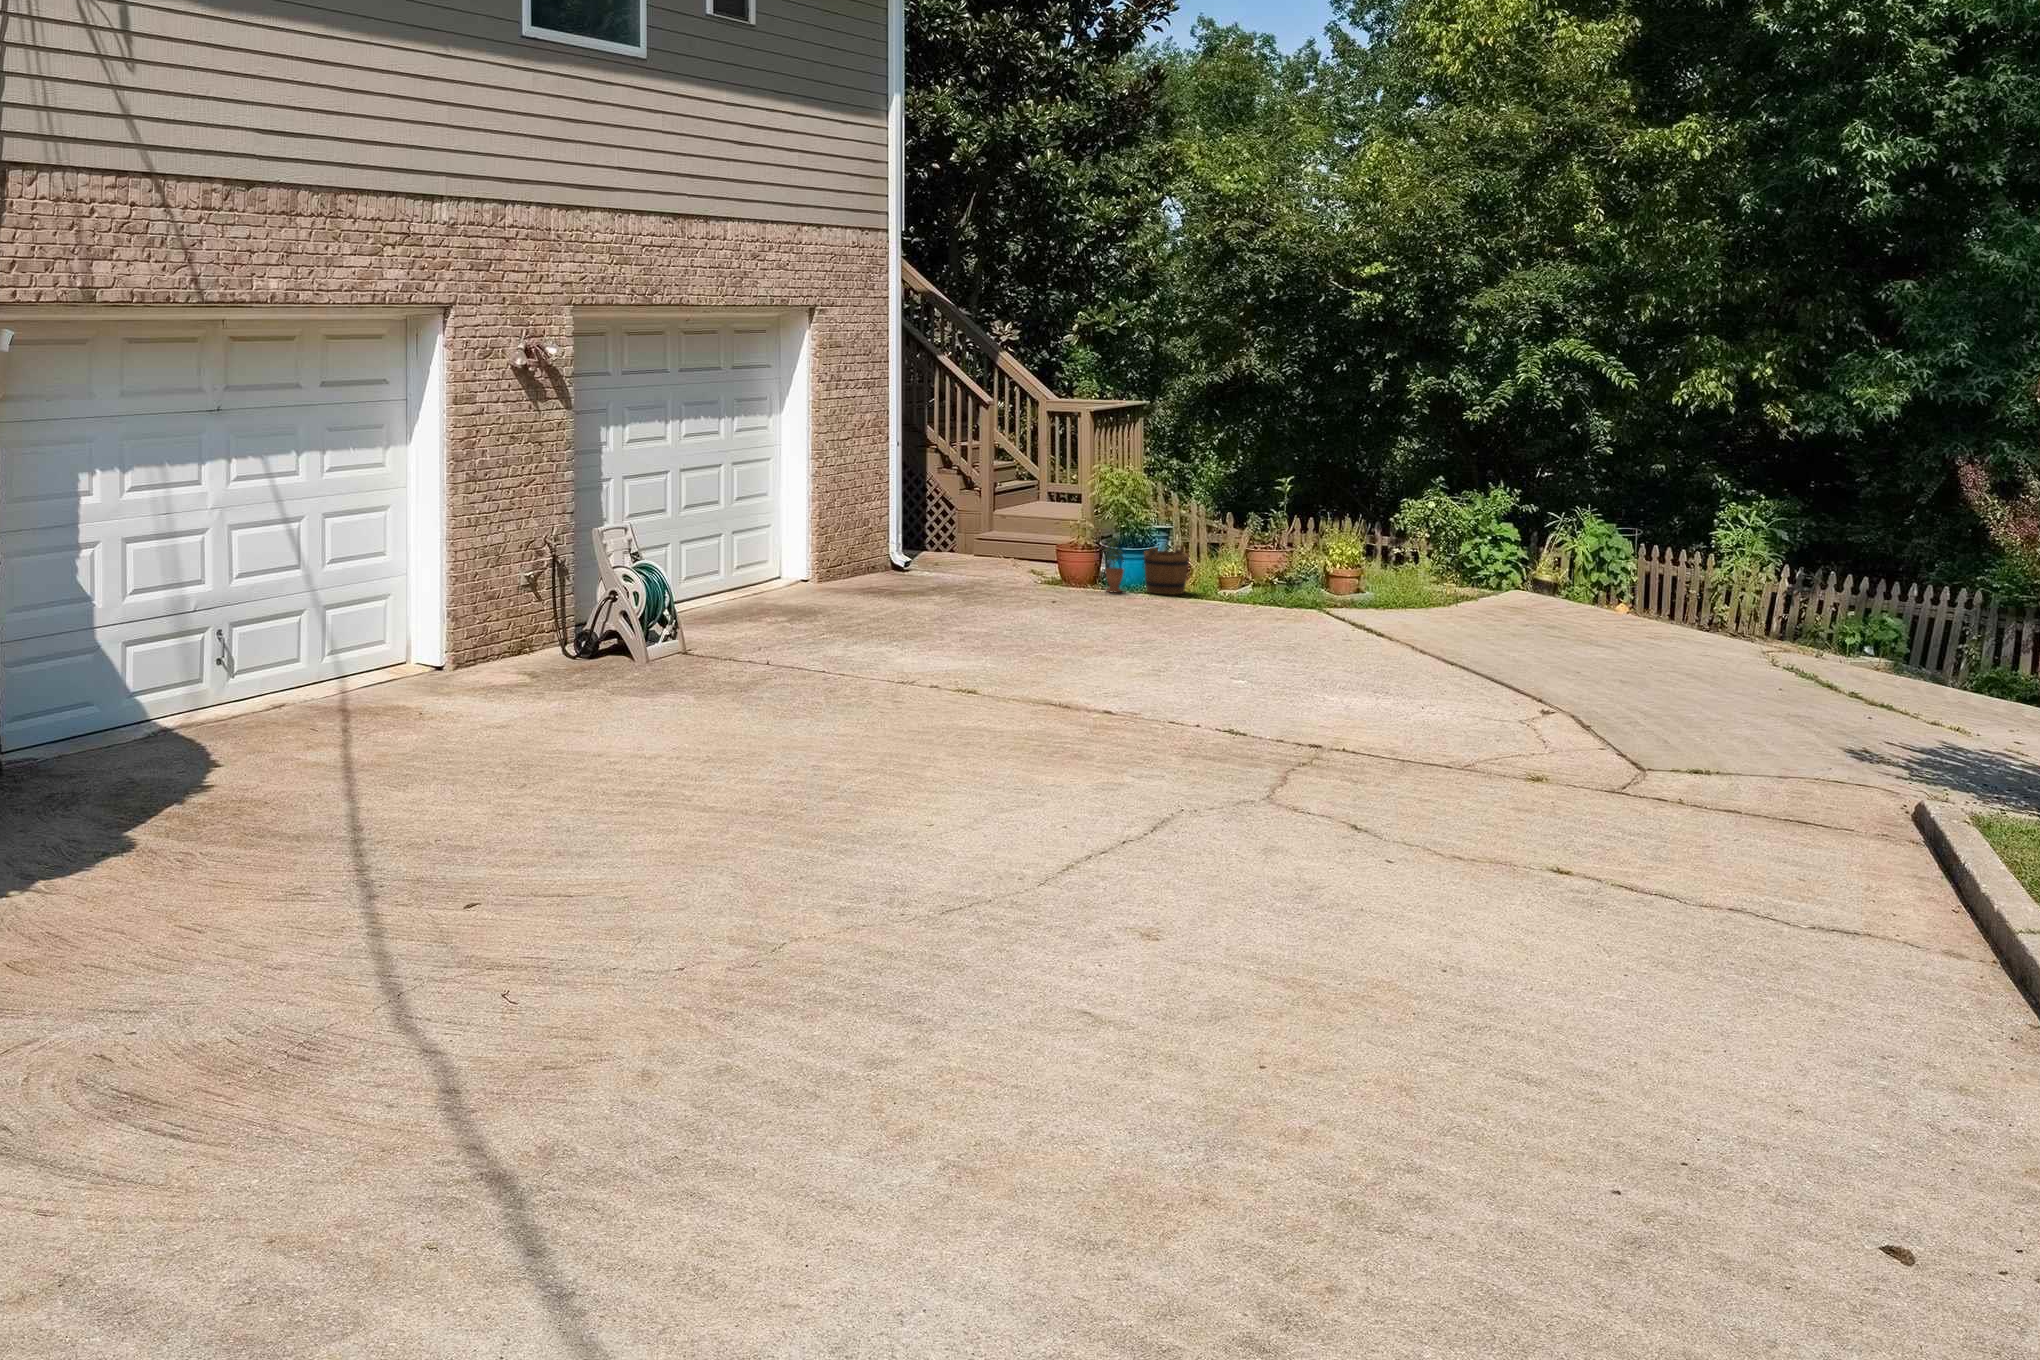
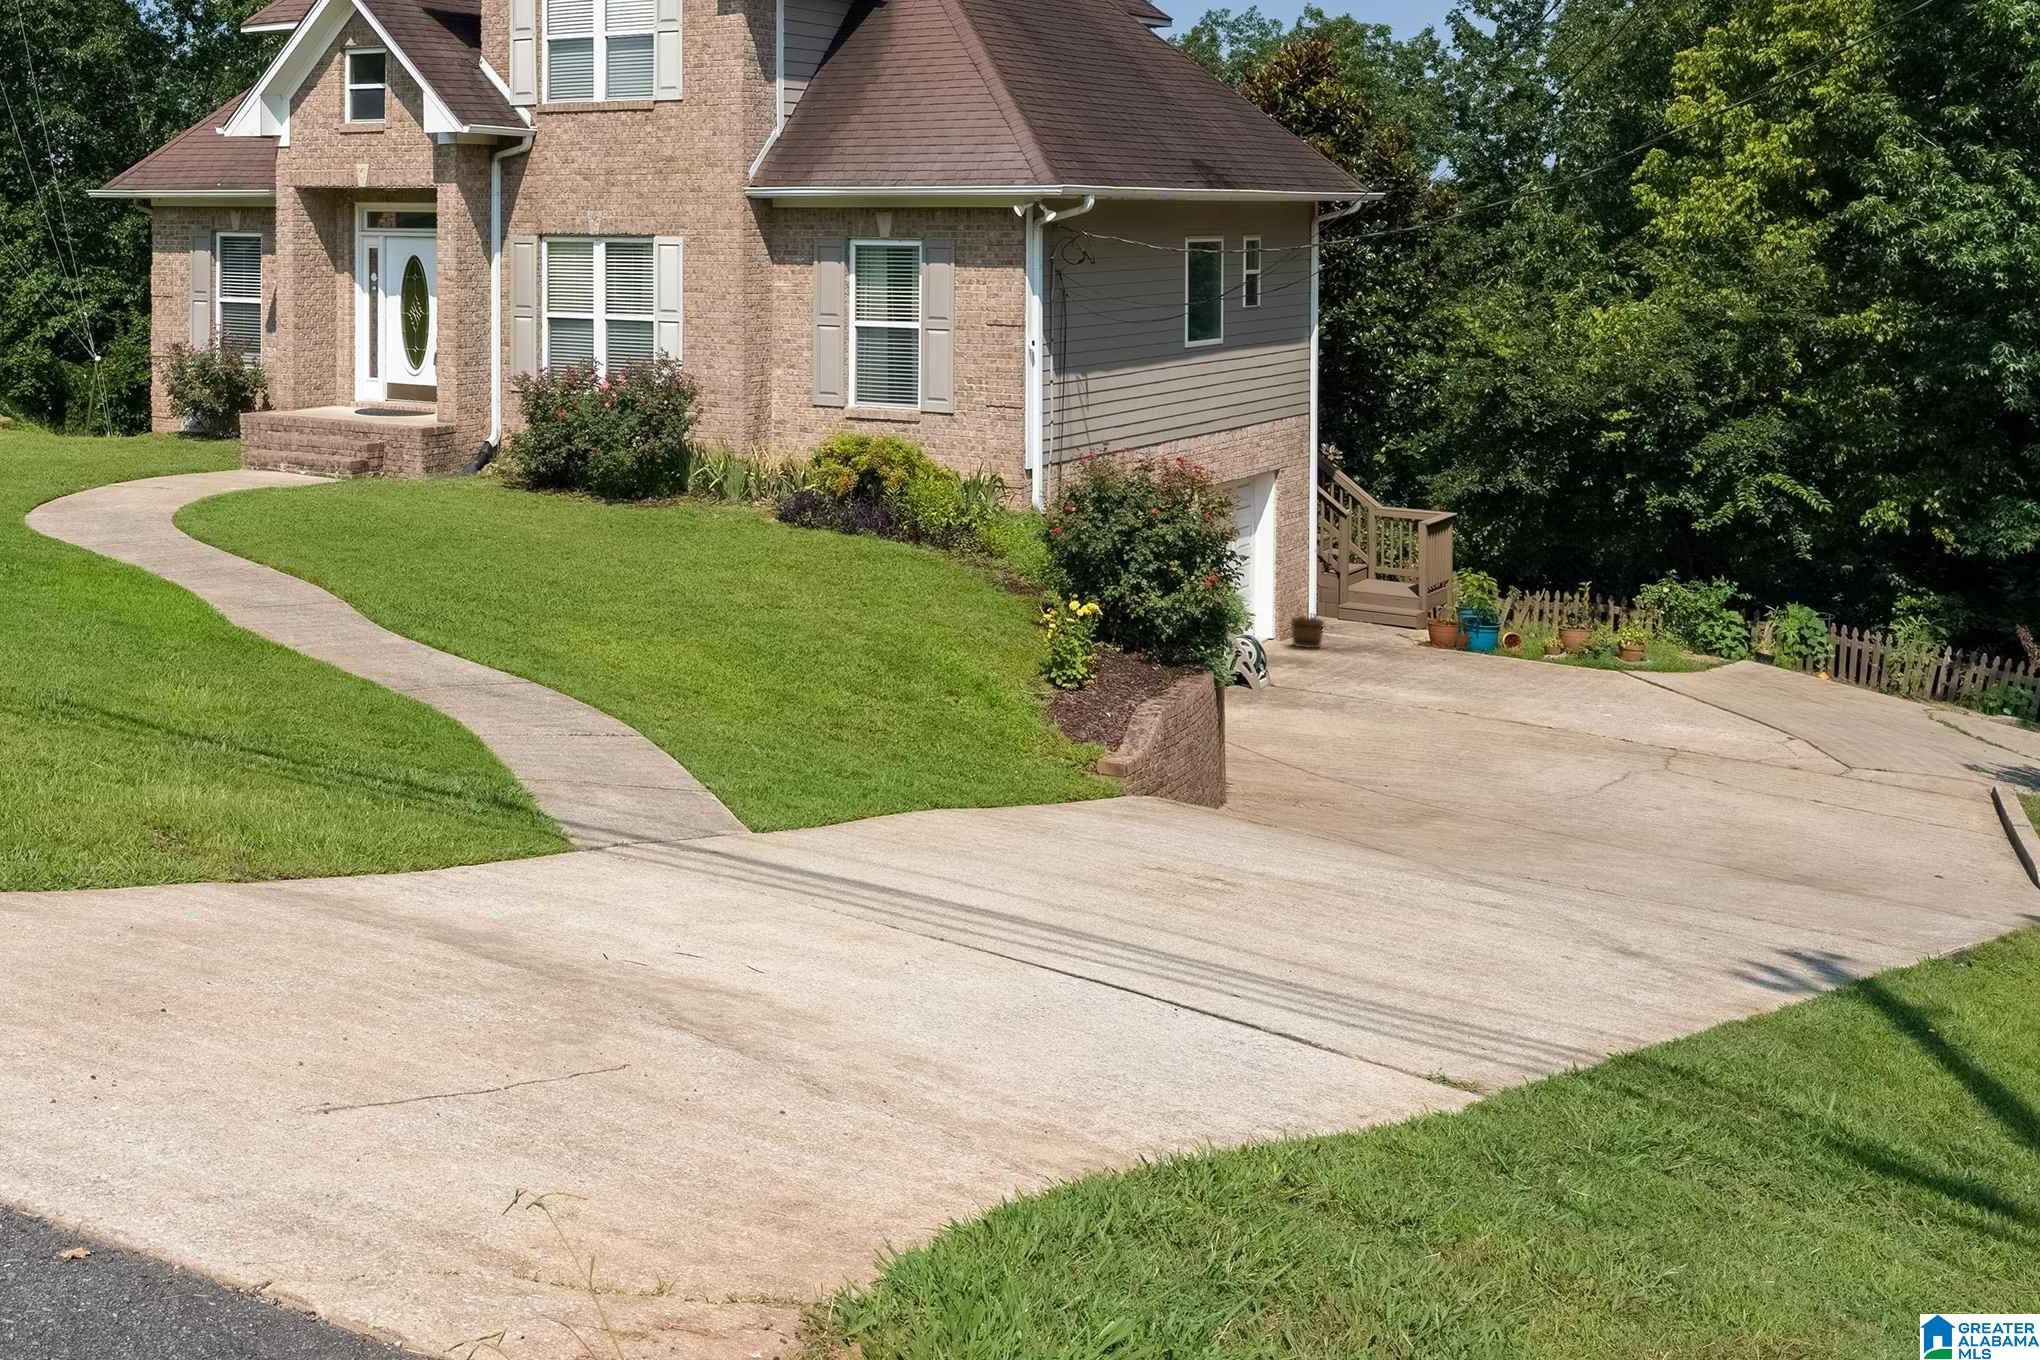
bucket: present [1144,545,1189,595] -> present [1291,615,1324,648]

